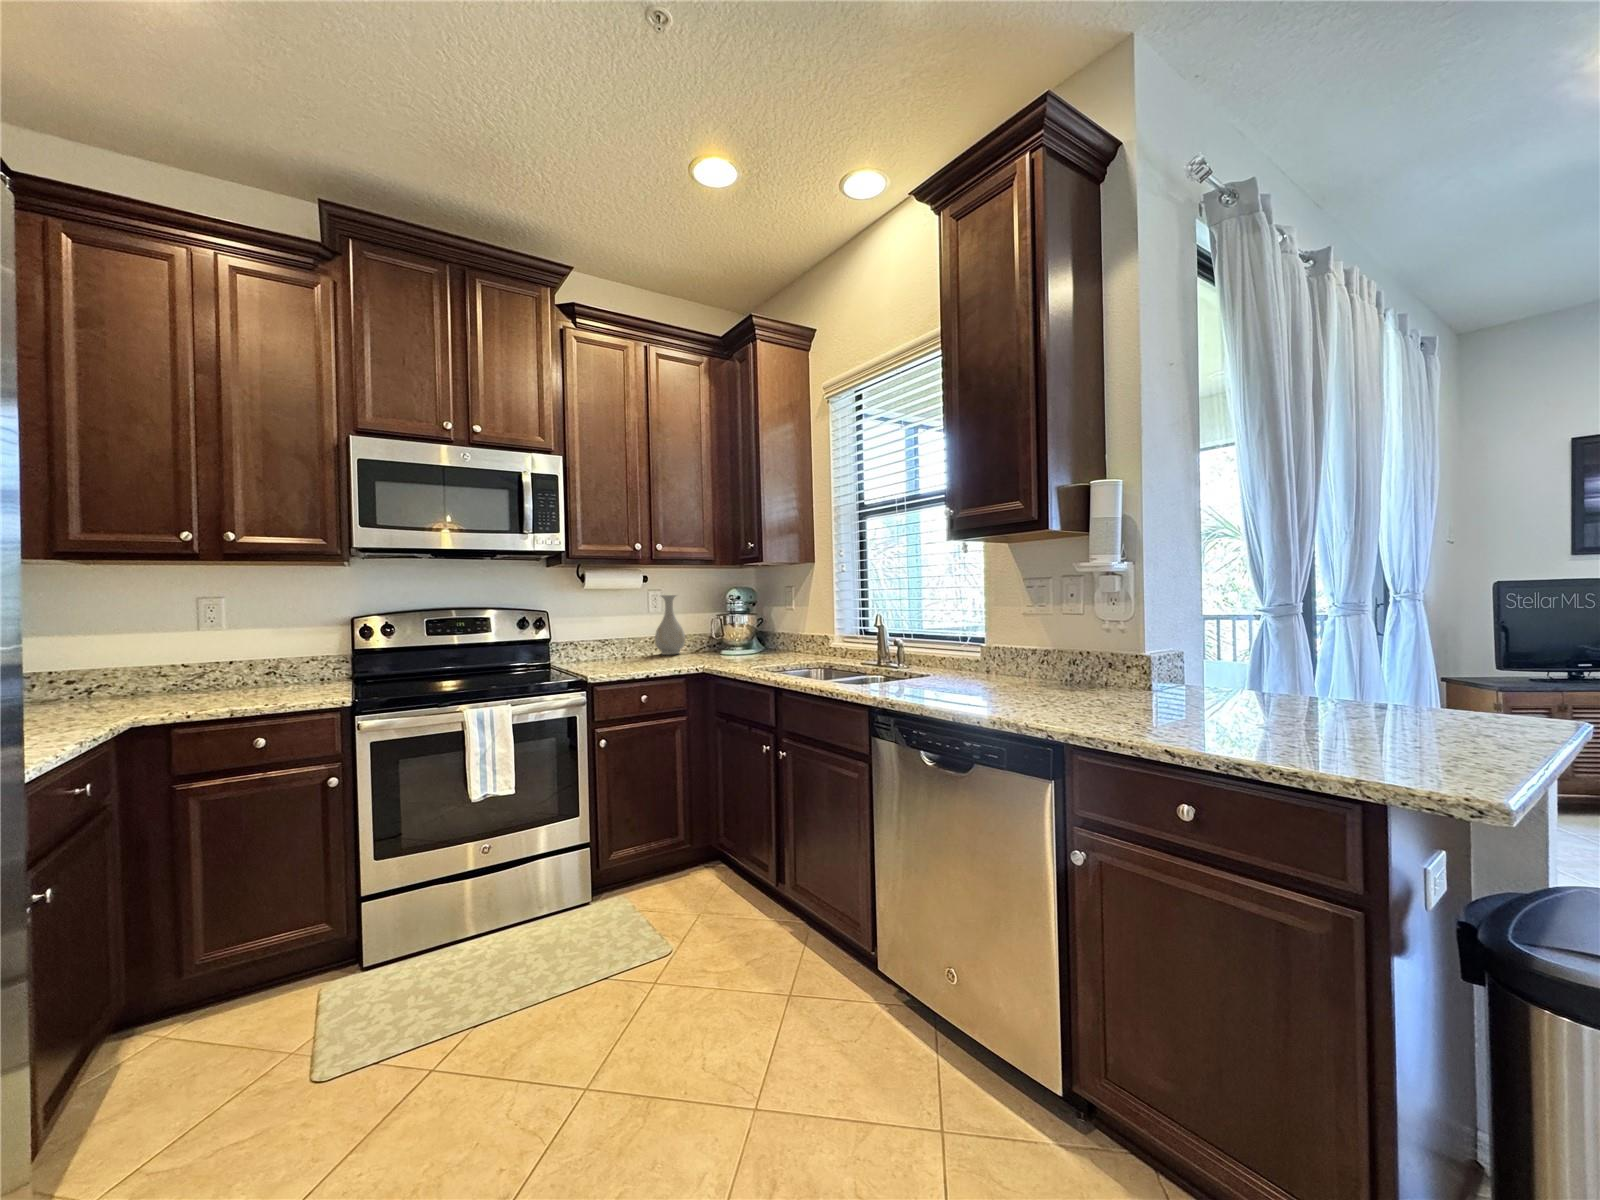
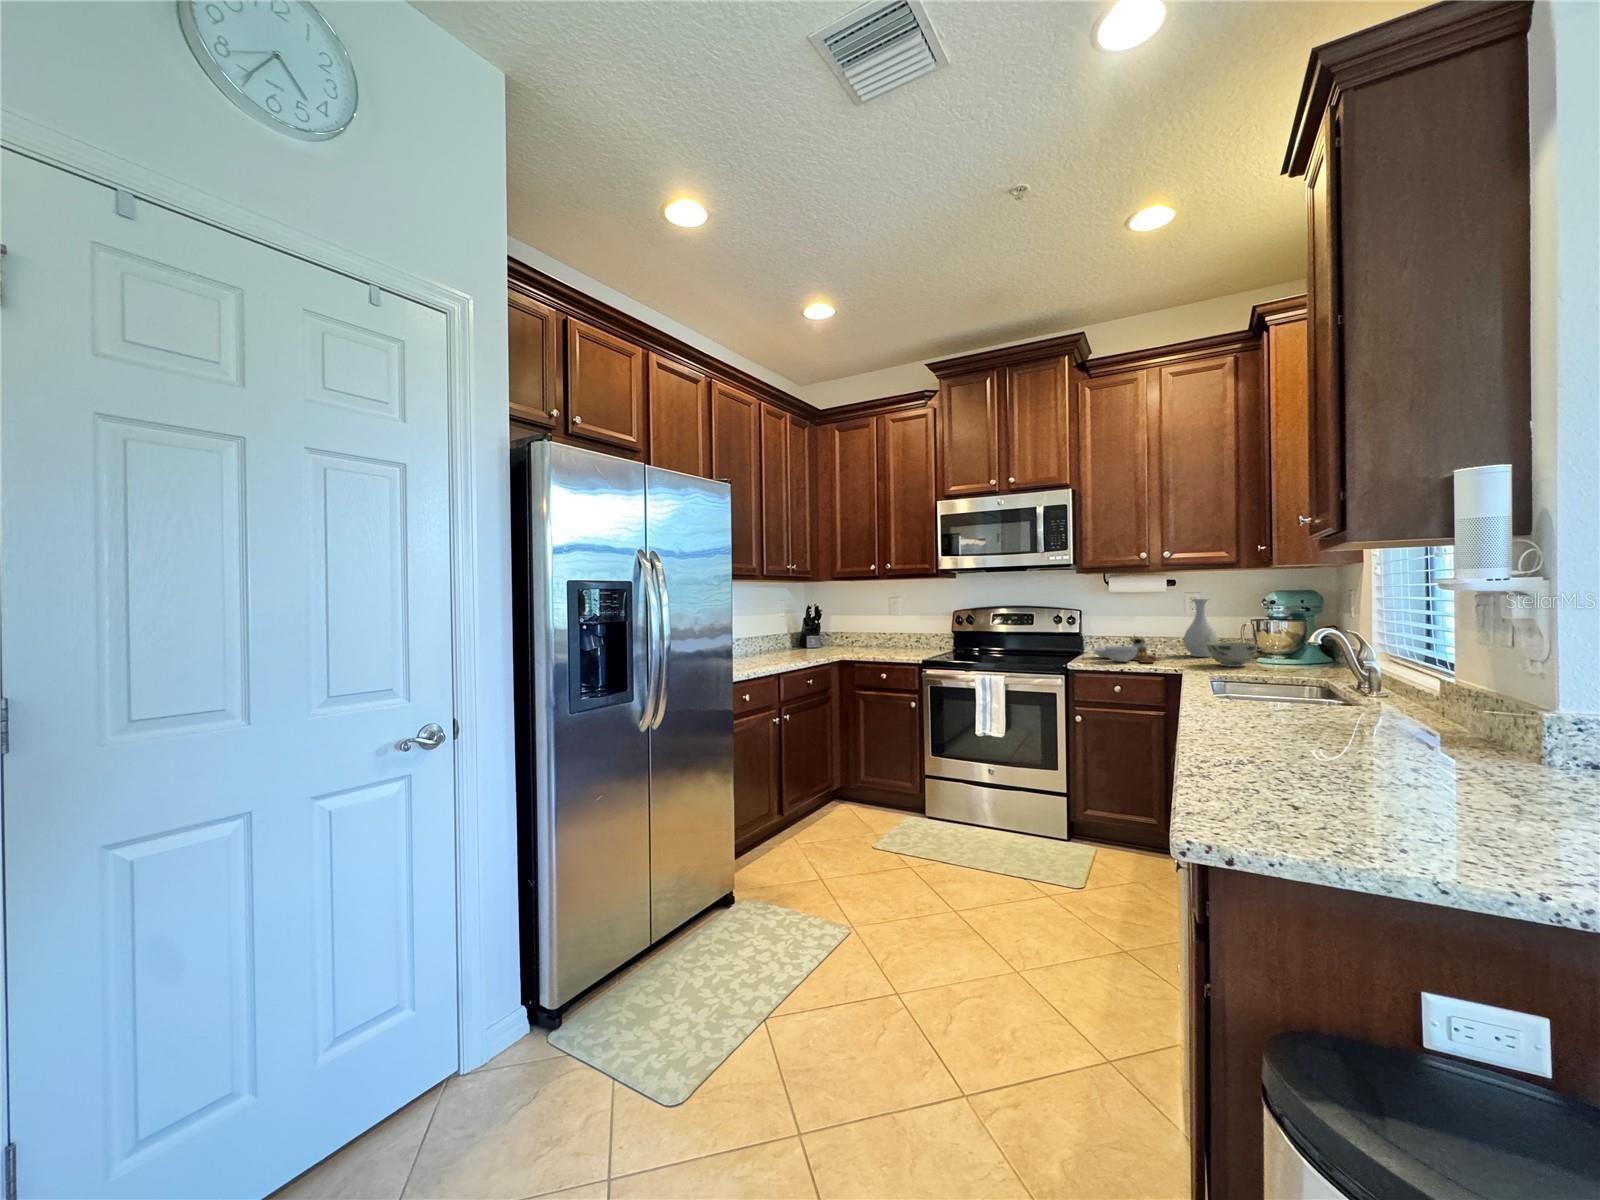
bowl: none [699,635,741,658] -> present [1207,642,1258,667]
cutting board: none [578,636,656,666] -> present [1094,635,1160,663]

